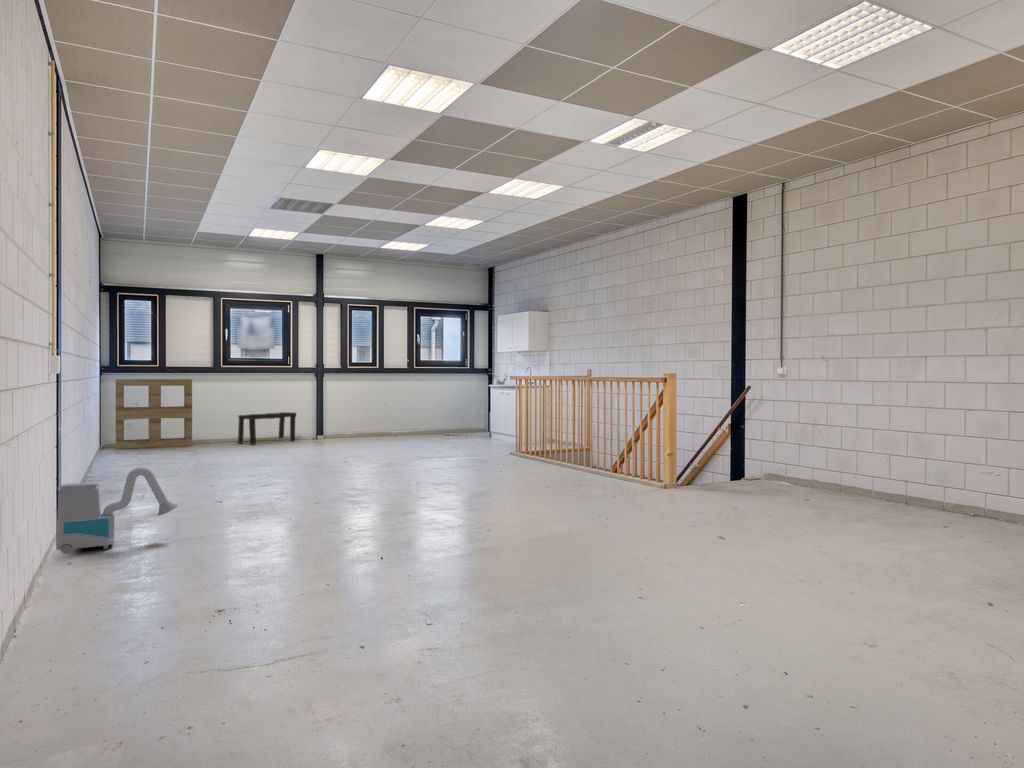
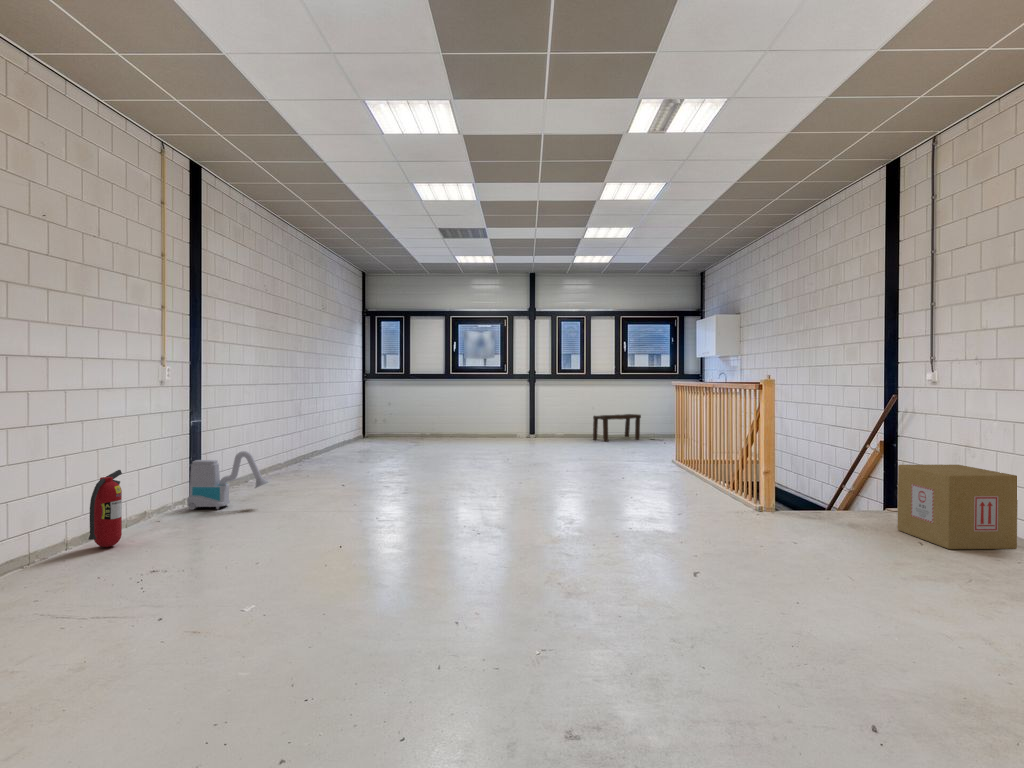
shelving unit: present [115,379,192,449] -> none [369,384,427,439]
bench: present [238,412,296,444] -> present [593,414,641,441]
cardboard box: none [786,439,873,504] -> present [898,465,1018,549]
fire extinguisher: none [29,502,71,616] -> present [89,470,122,547]

